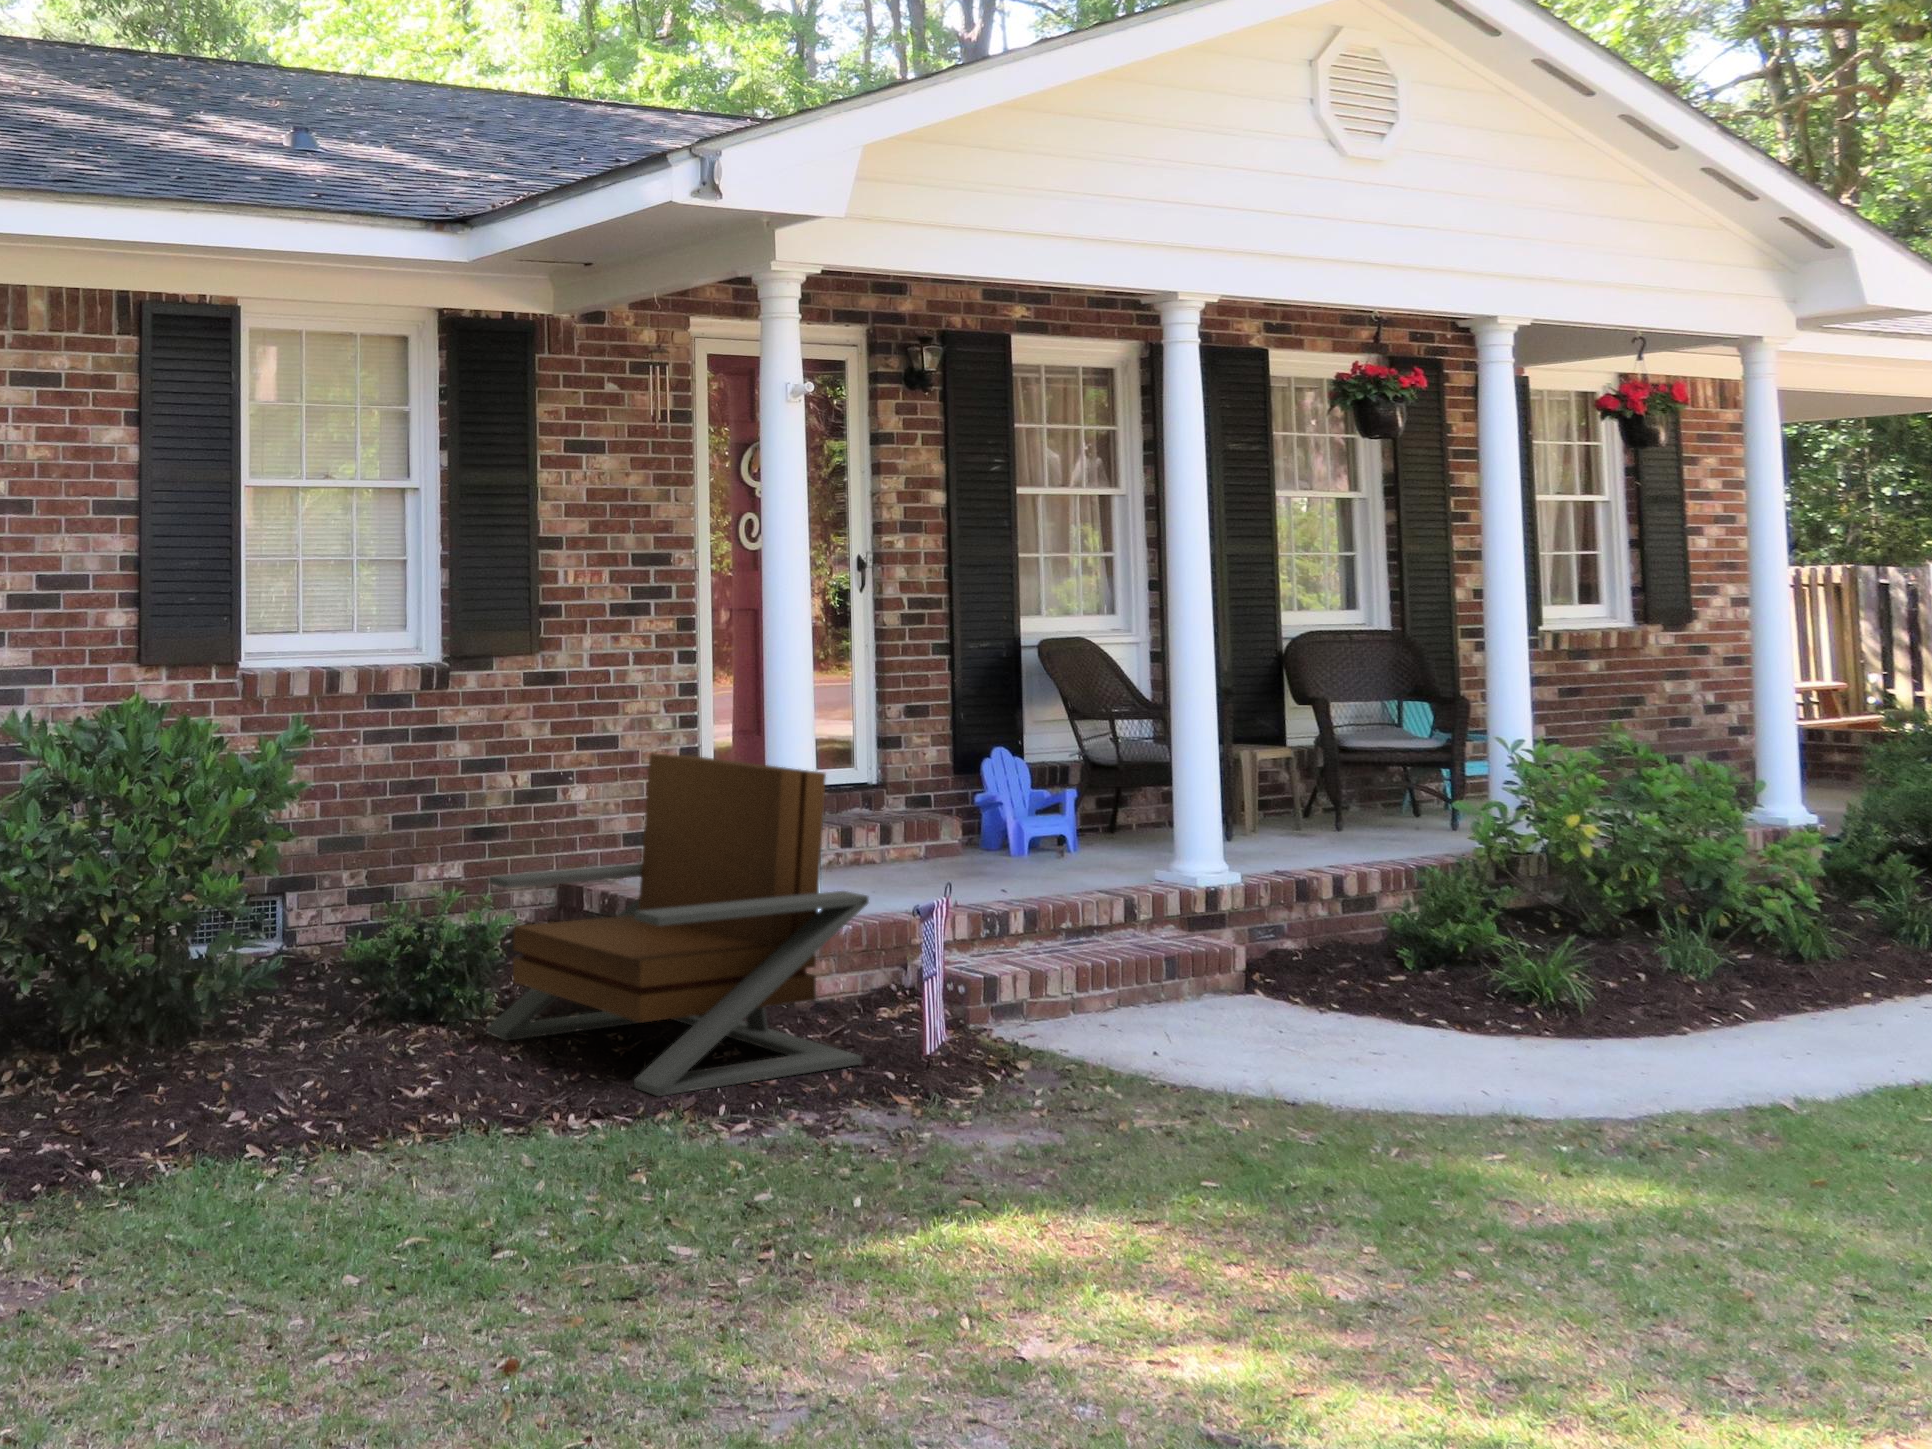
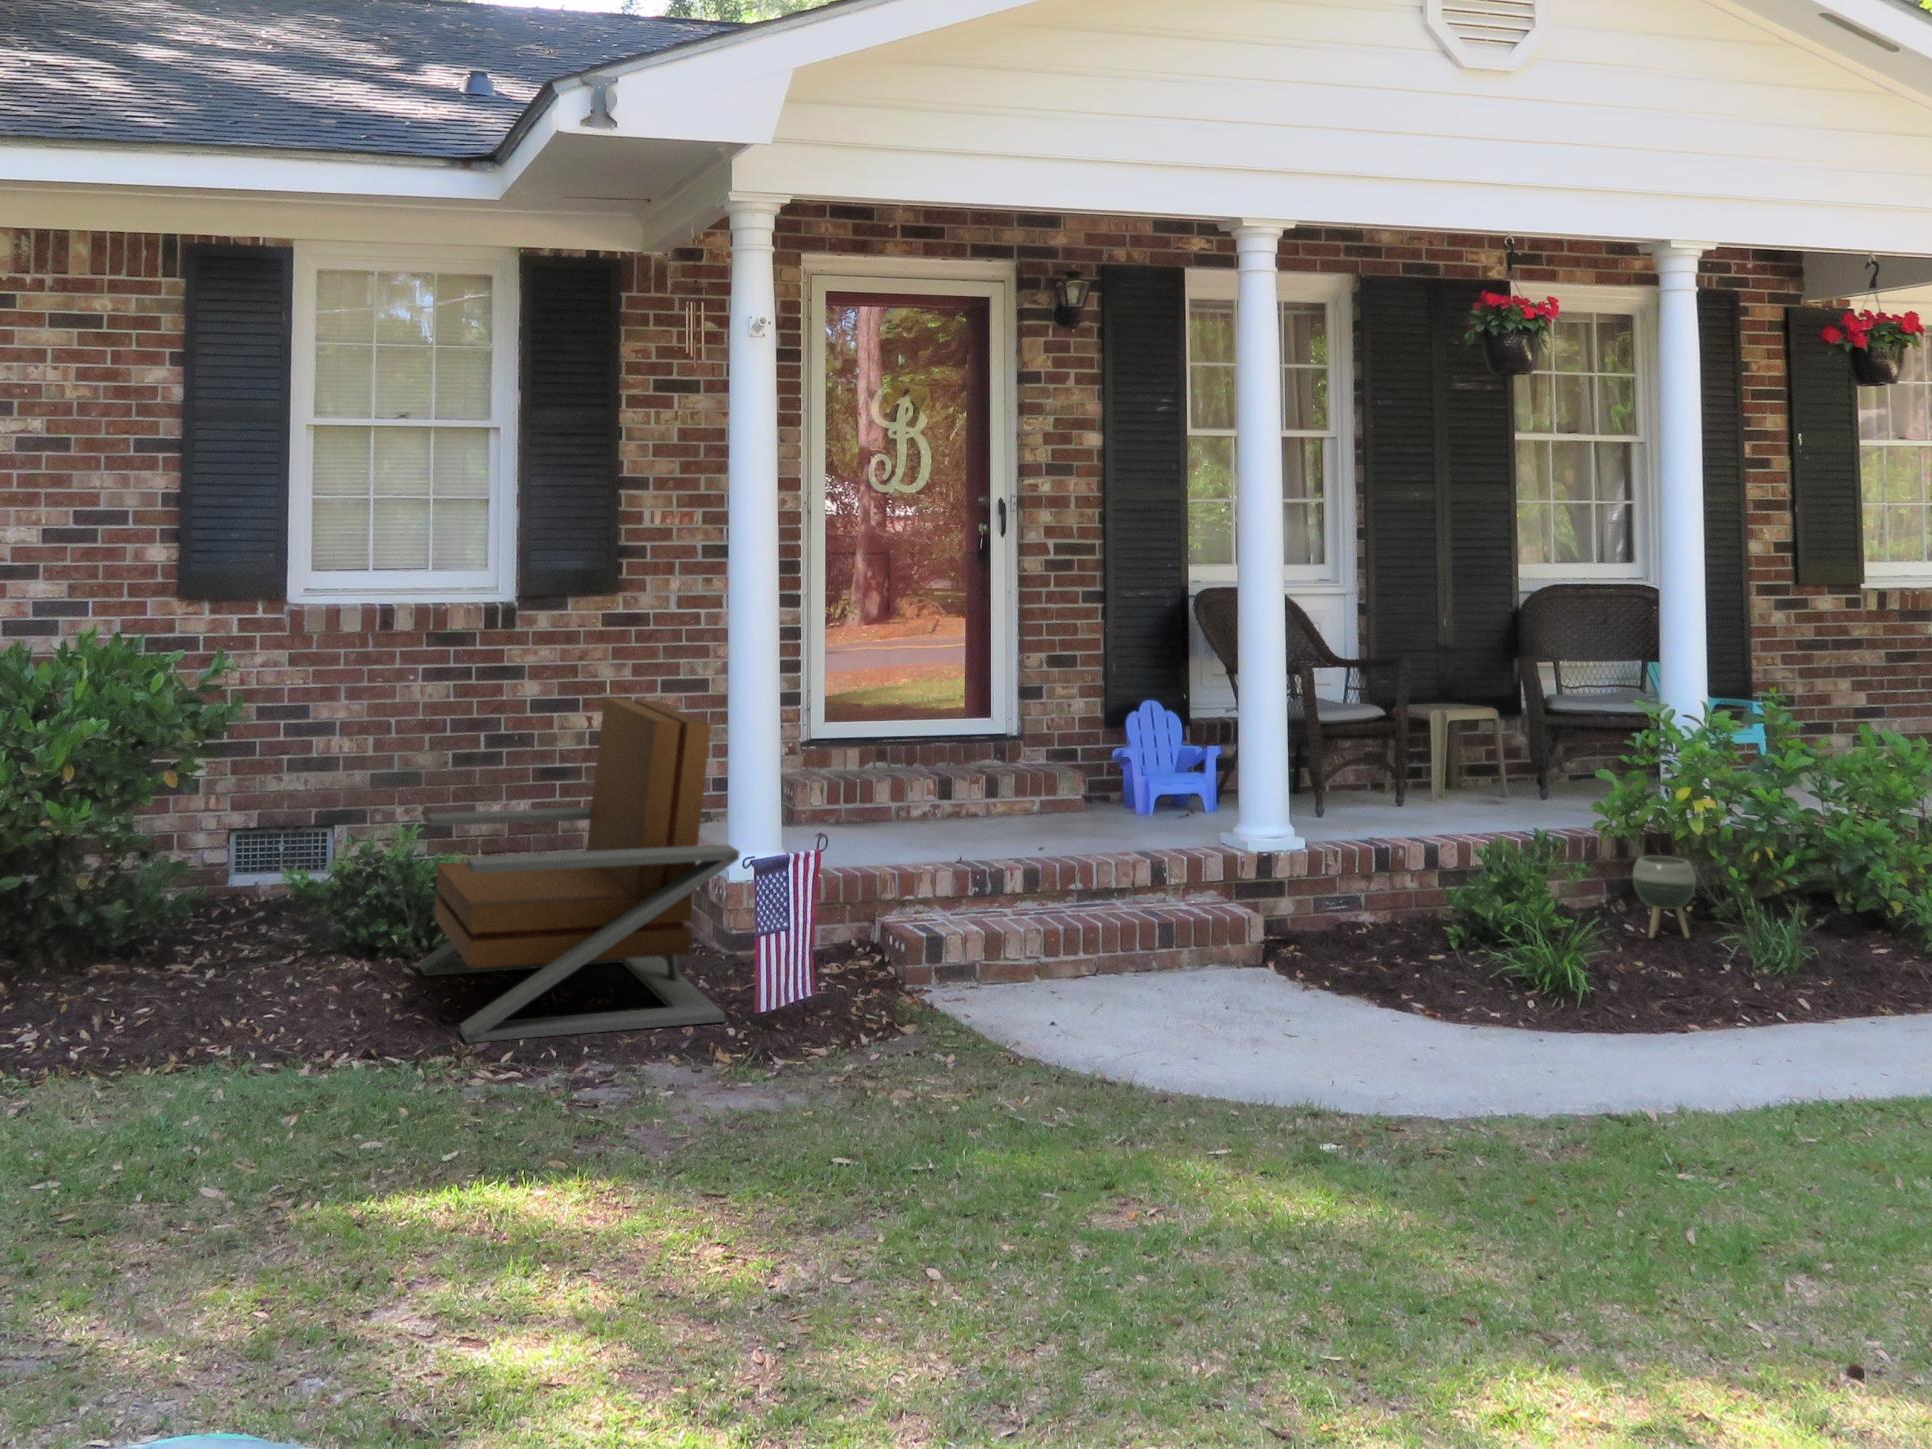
planter: none [1494,877,1554,953] -> present [1633,856,1696,938]

